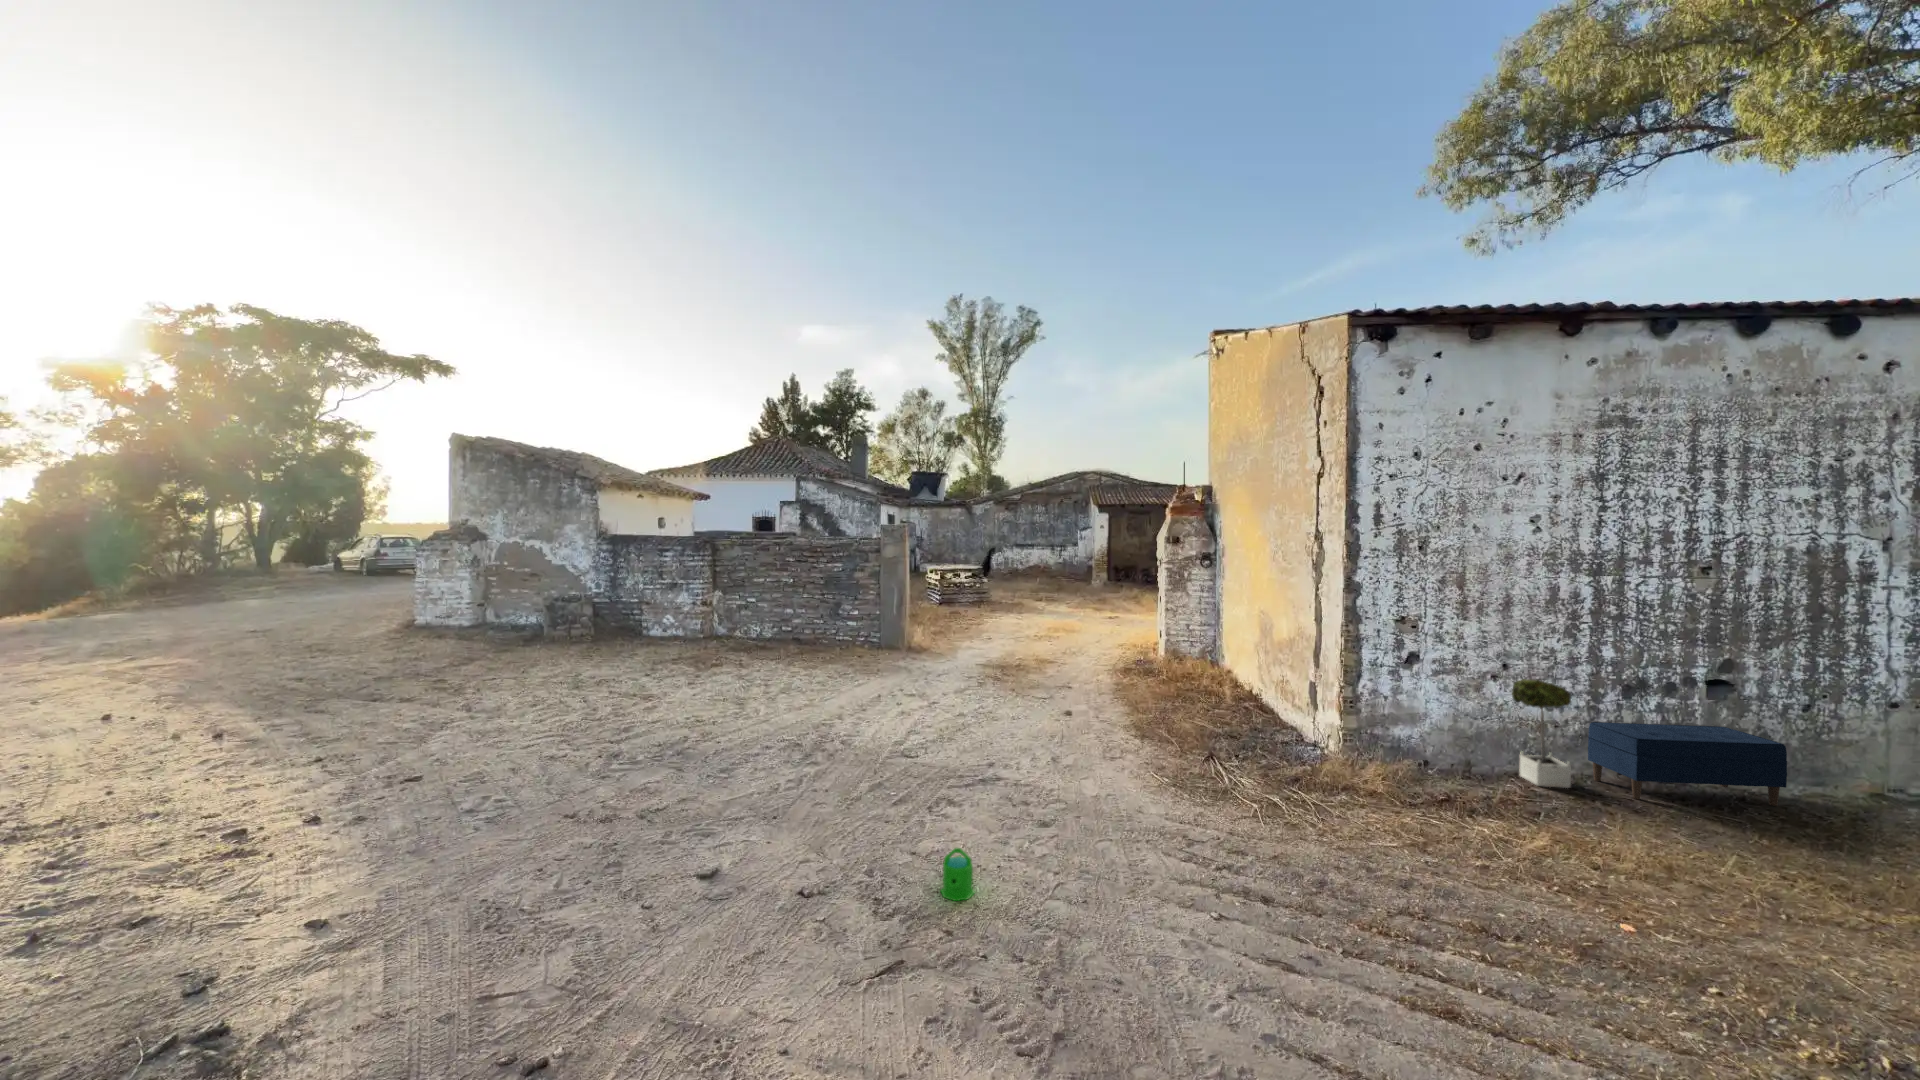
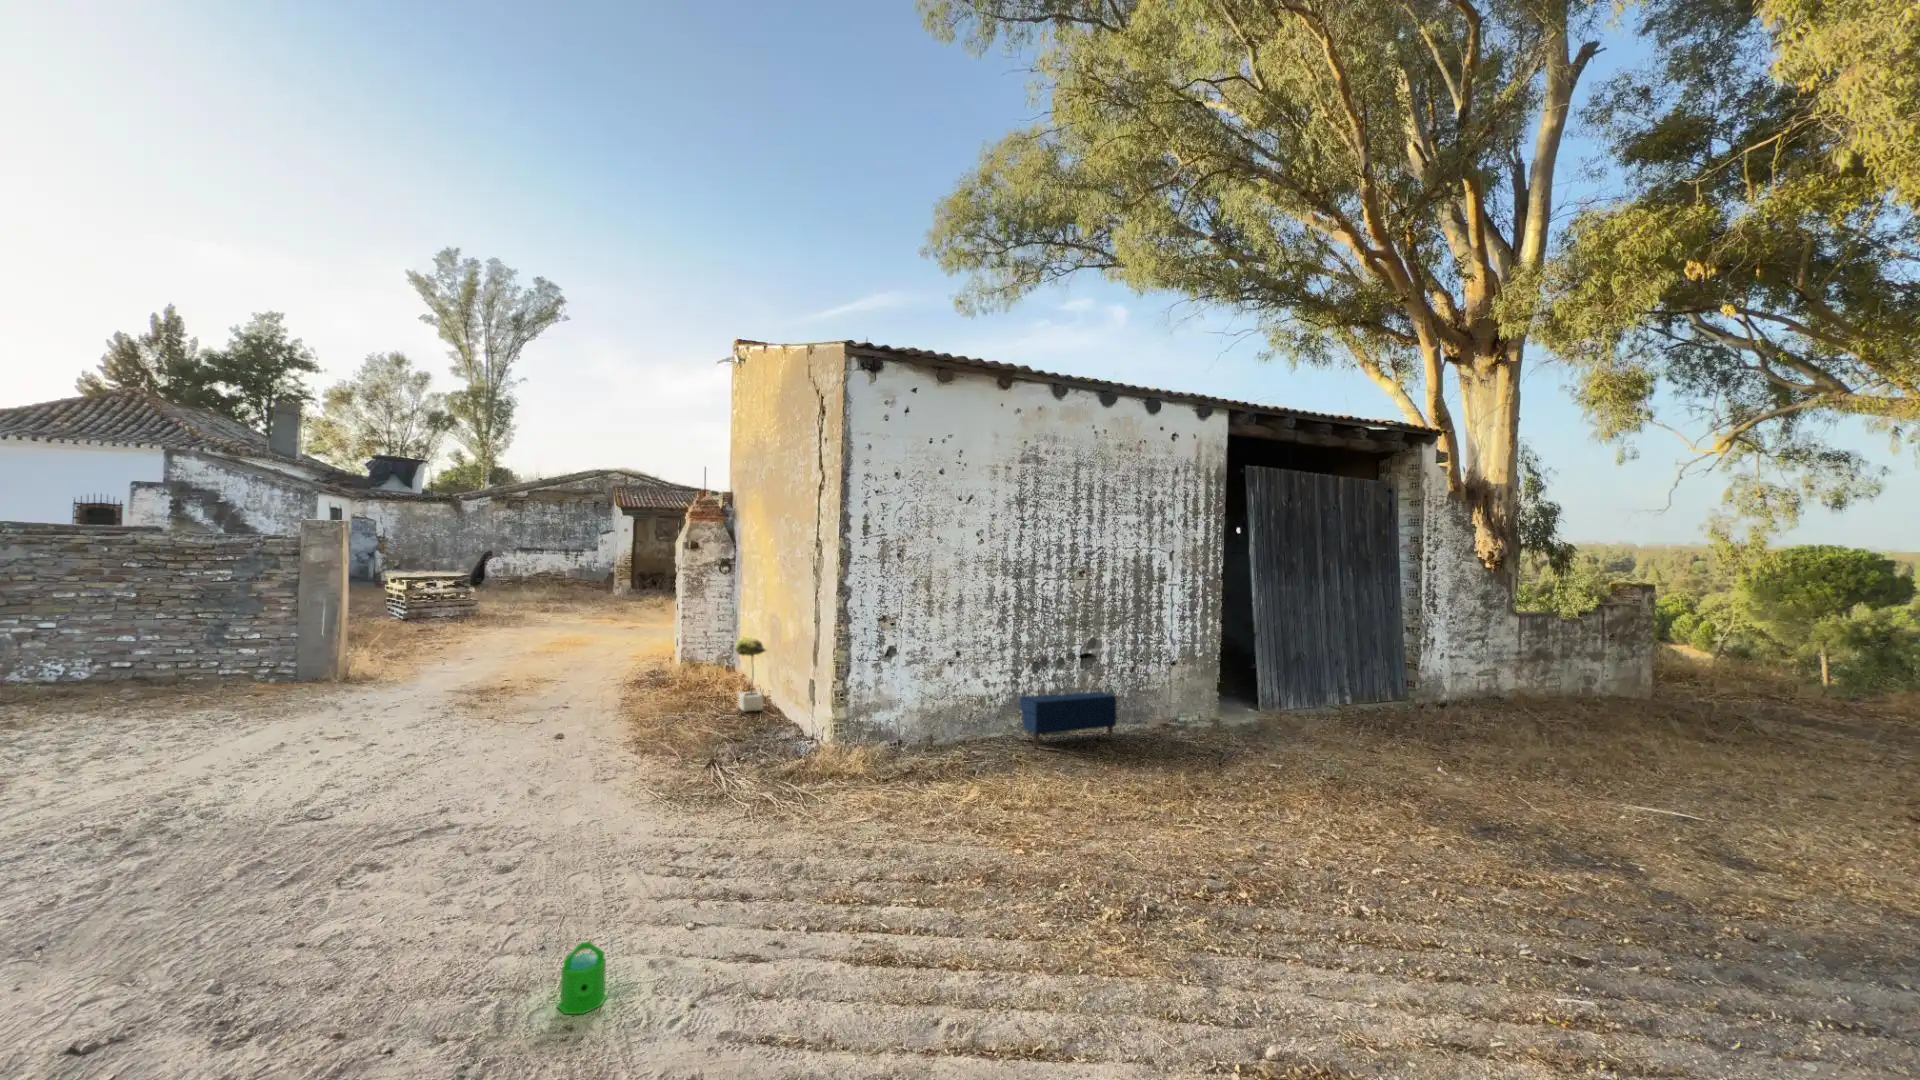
potted tree: present [1512,679,1571,788] -> present [736,637,766,712]
watering can: present [941,848,974,901] -> present [557,942,608,1014]

